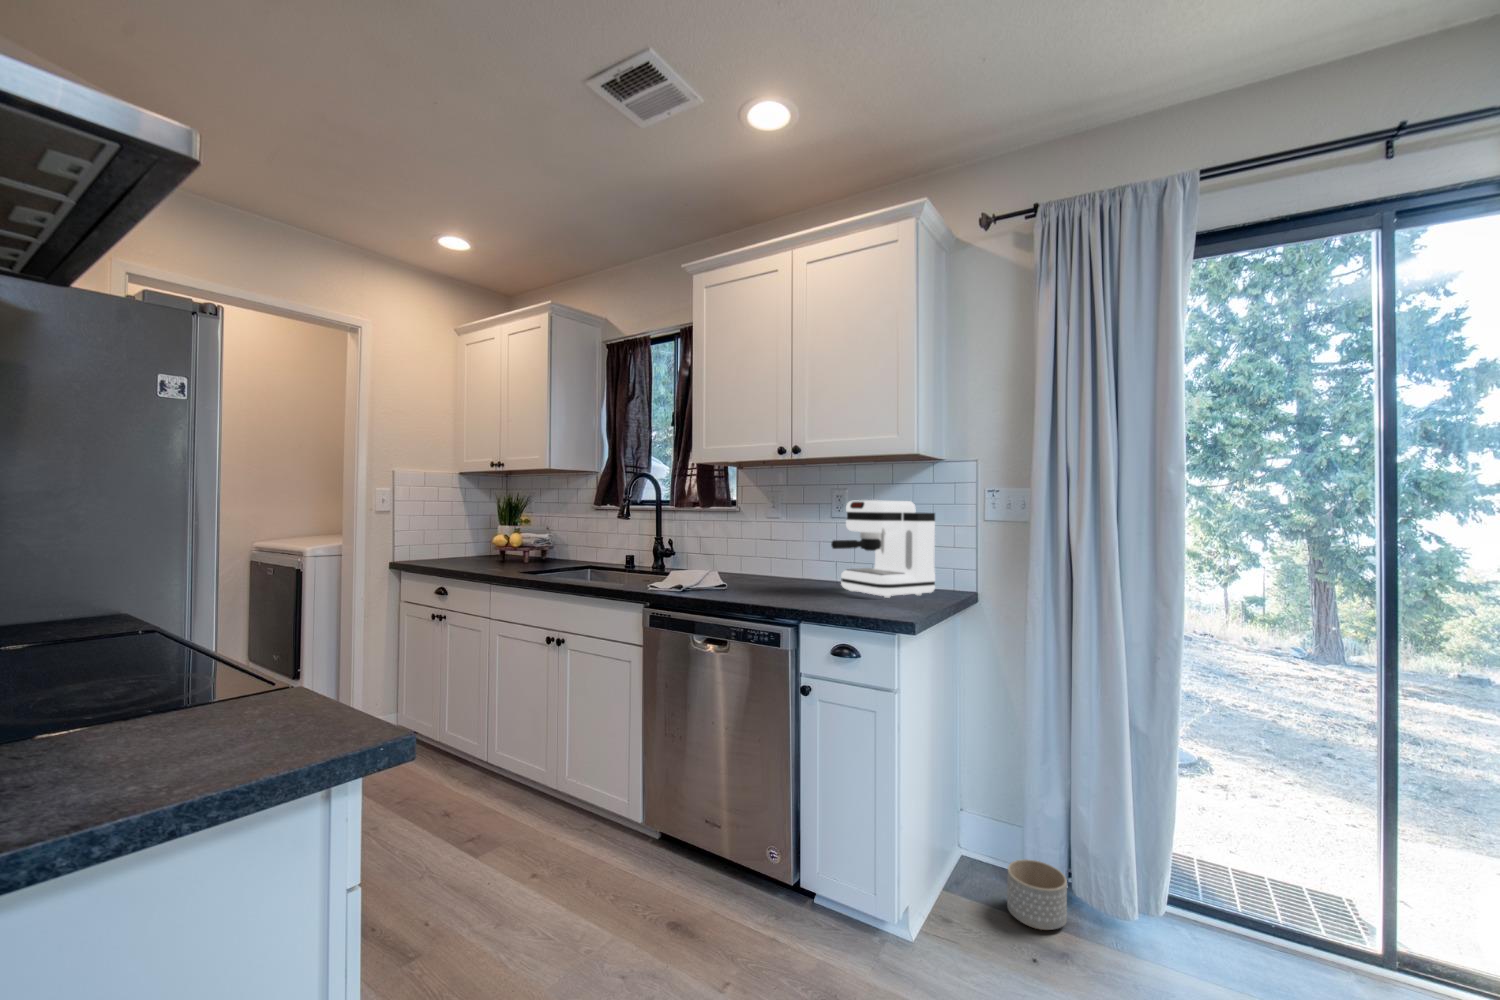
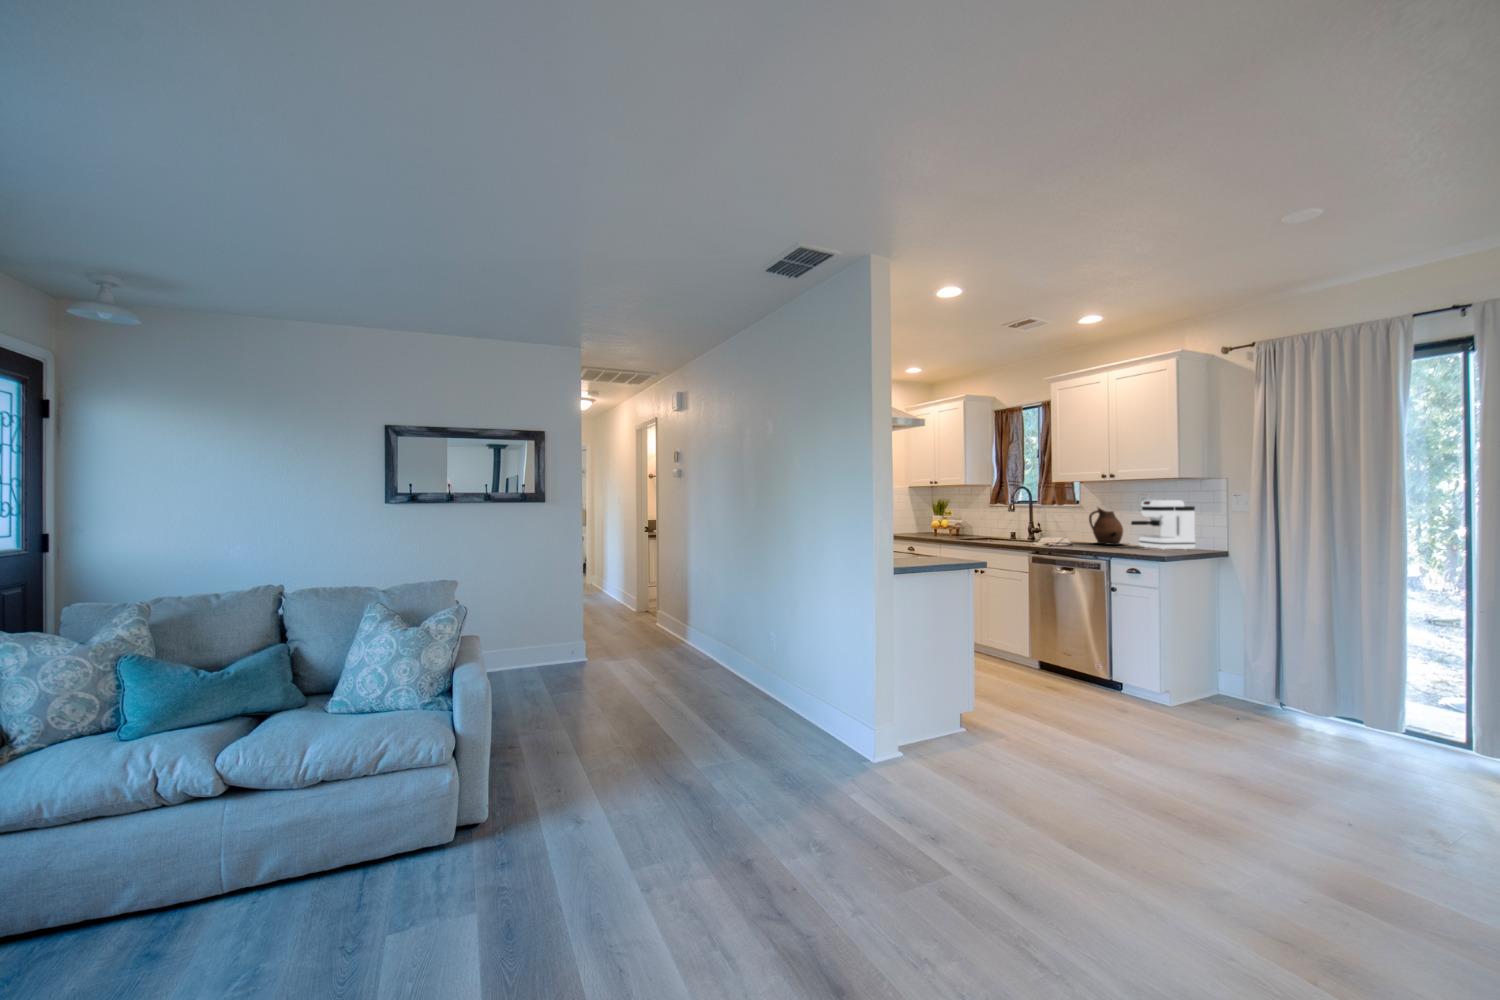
ceramic pitcher: none [754,512,821,587] -> present [1089,507,1123,545]
planter: present [1007,859,1067,930] -> none [1231,683,1266,711]

